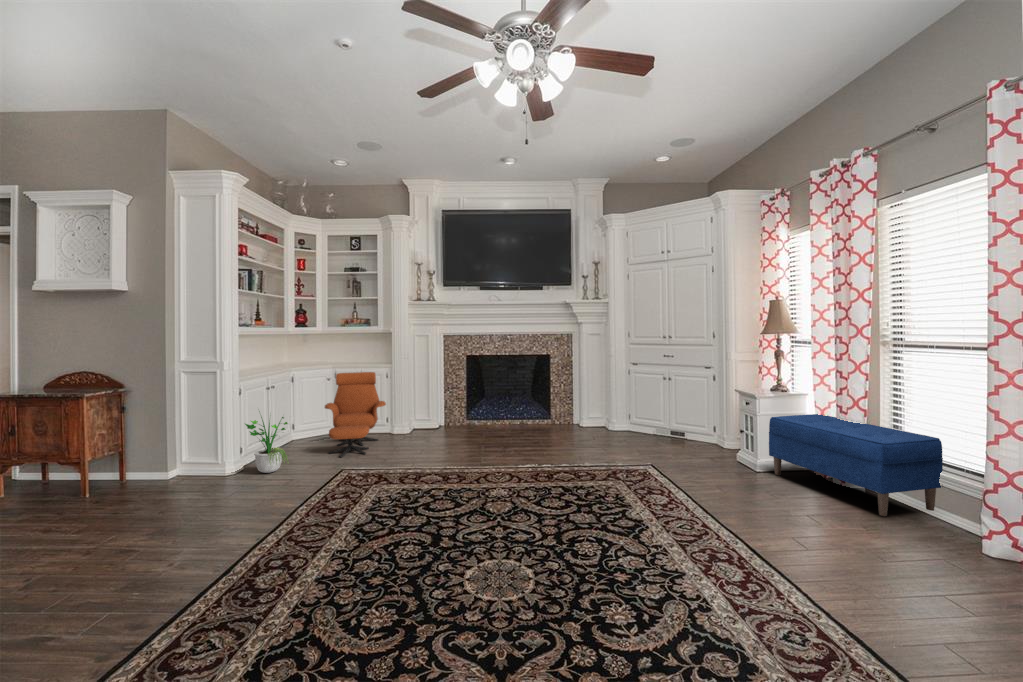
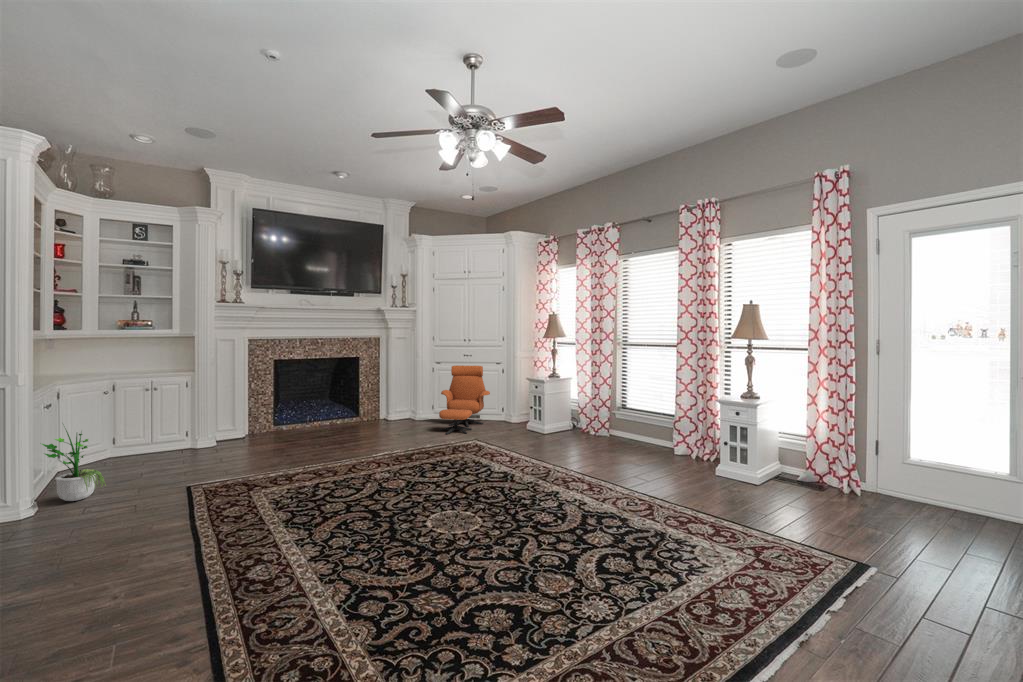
lounge chair: present [325,372,386,457] -> present [439,366,490,434]
bench: present [769,414,943,516] -> none [557,392,656,449]

